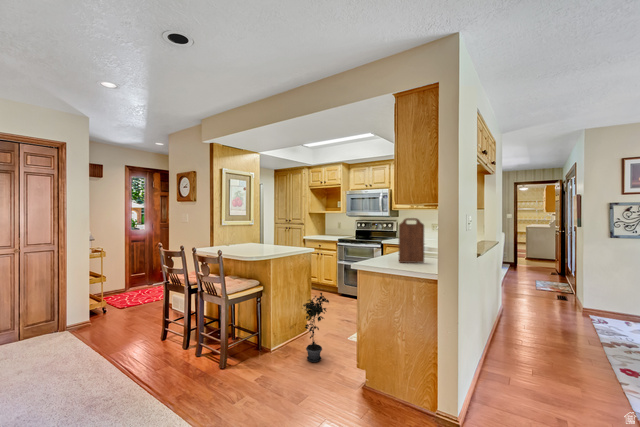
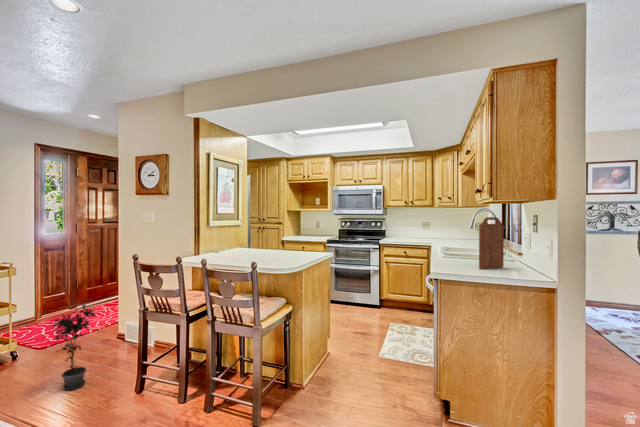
potted plant: present [303,293,329,362] -> present [50,305,95,390]

